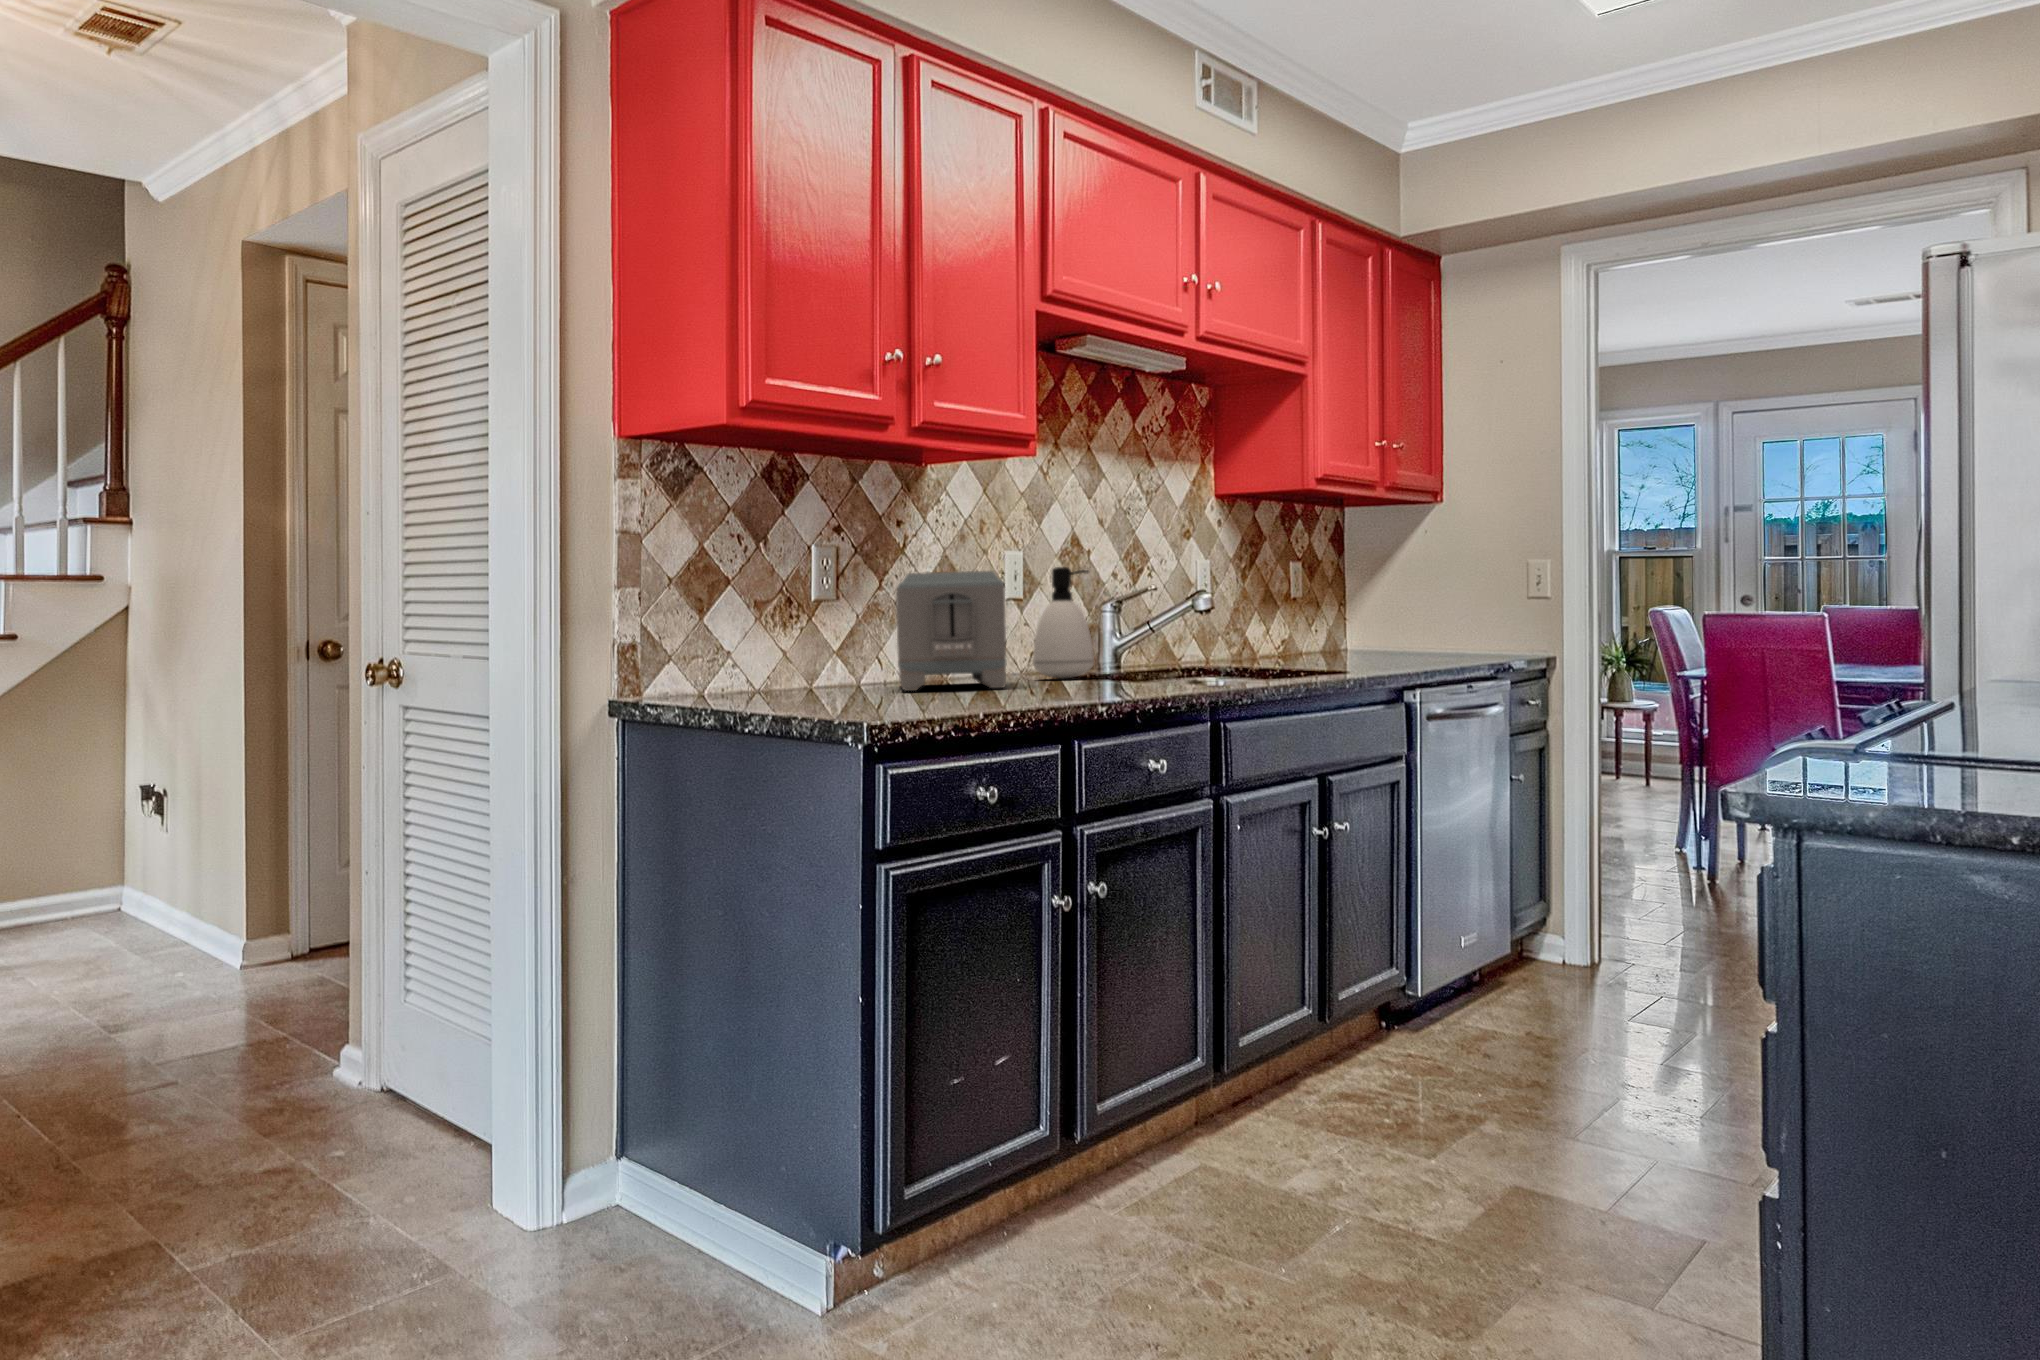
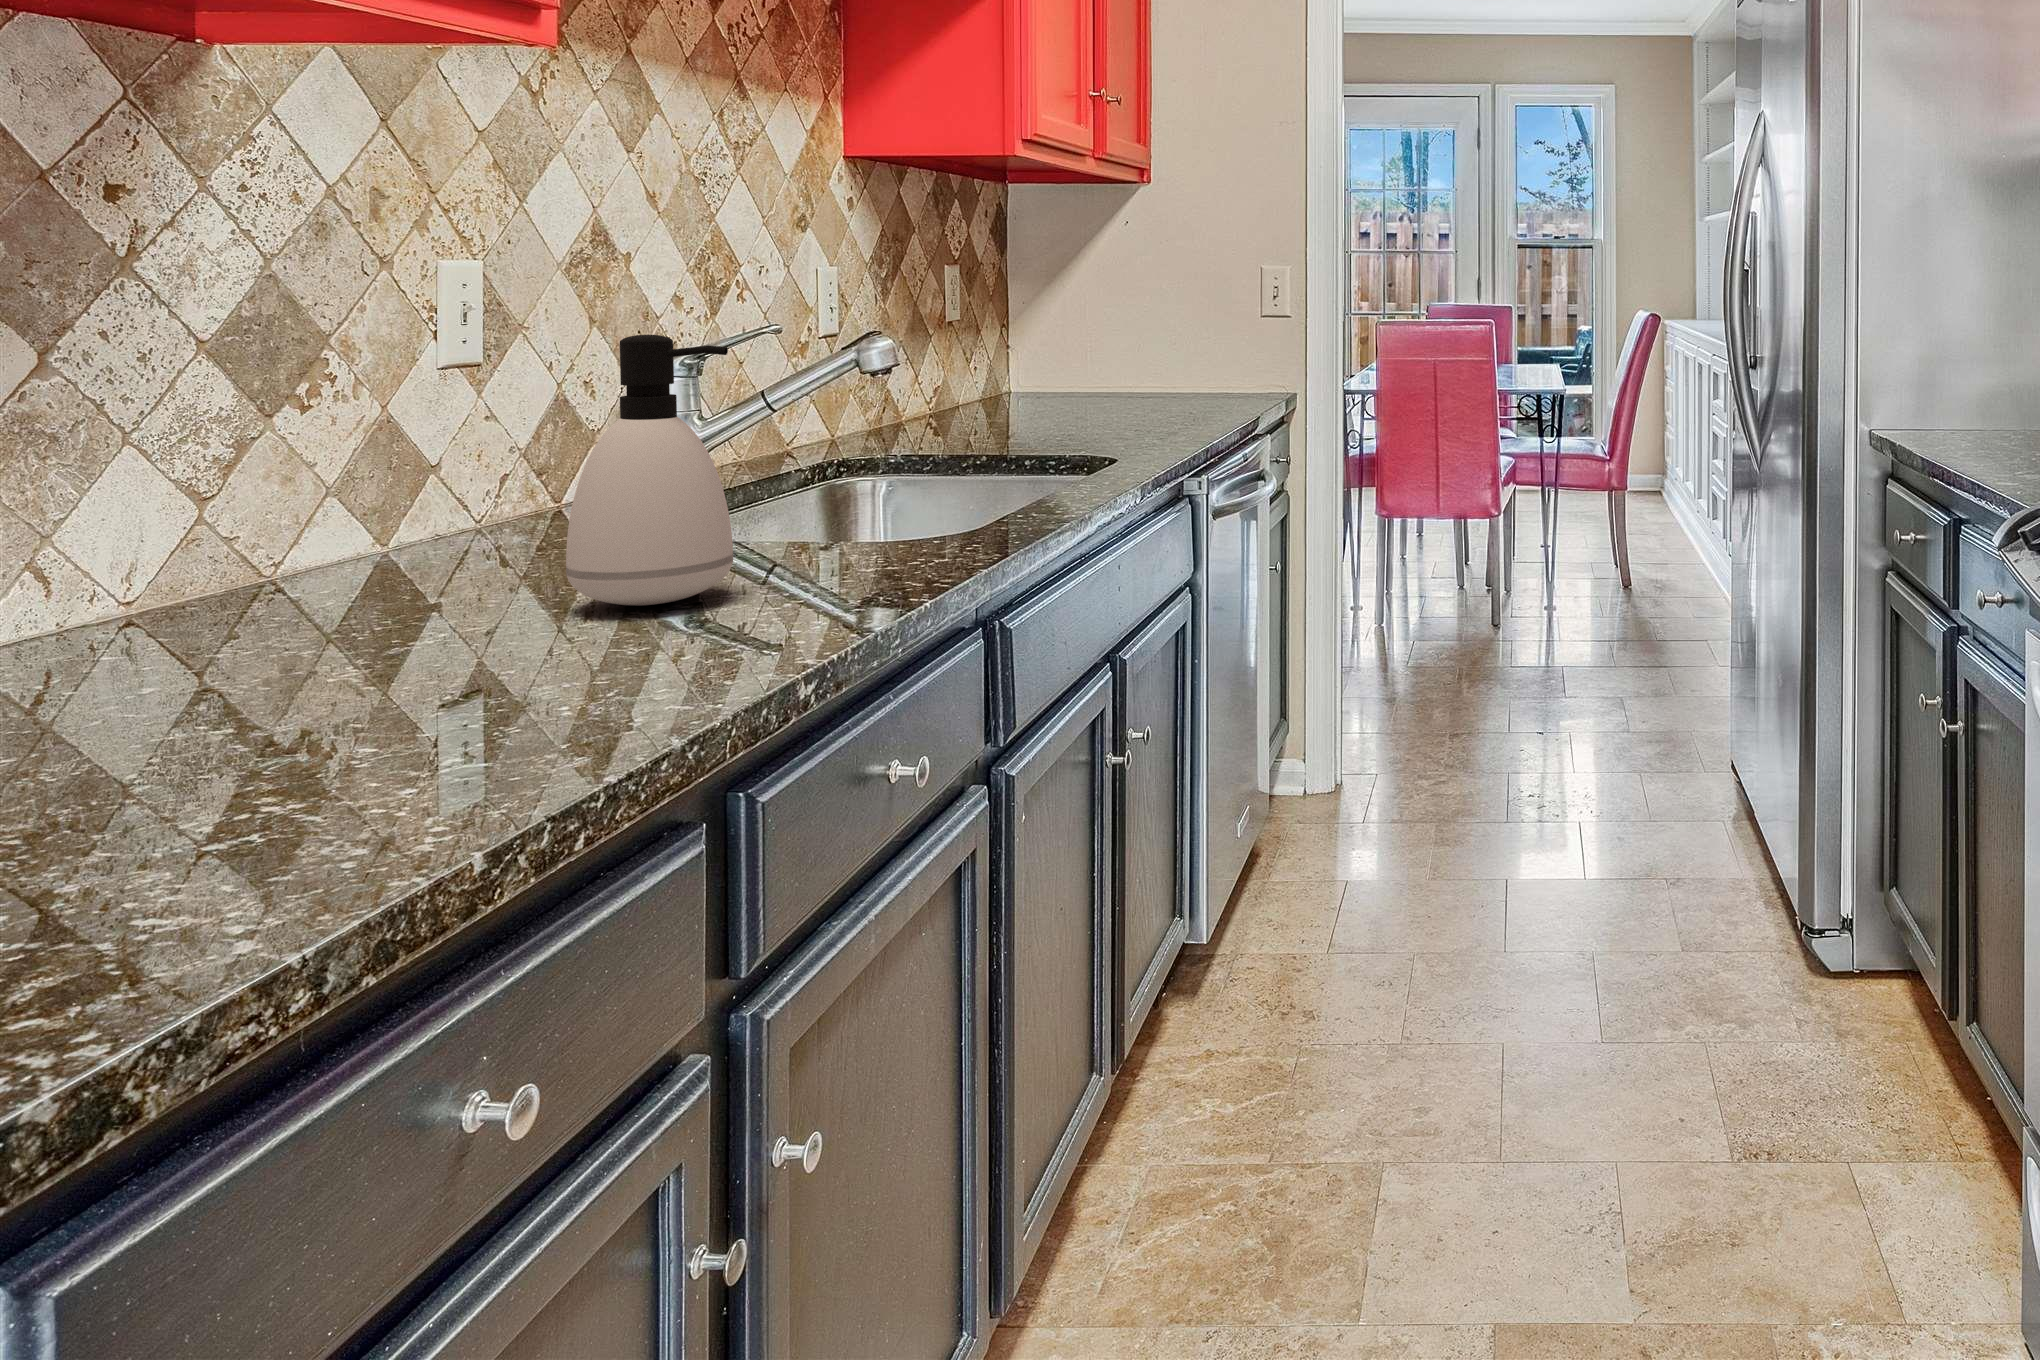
toaster: present [896,570,1007,691] -> none [92,370,540,806]

